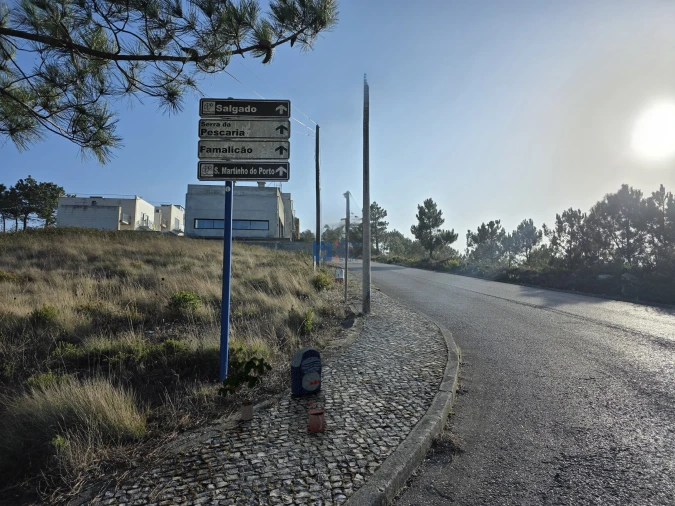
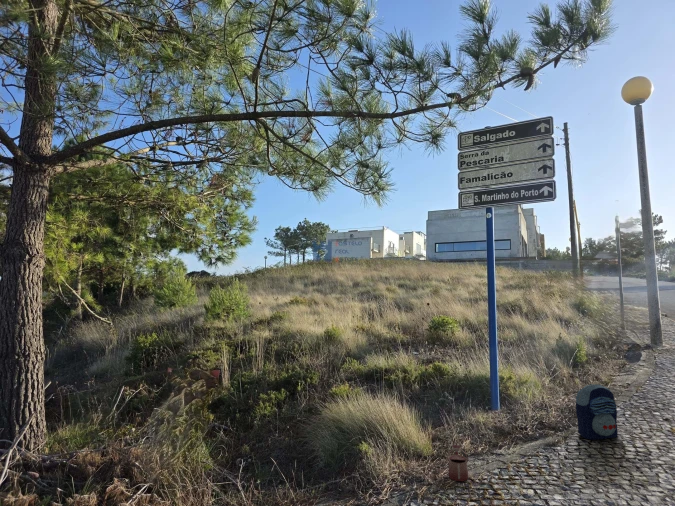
potted plant: present [218,357,272,420] -> none [499,389,556,456]
watering can: present [307,401,326,432] -> present [447,445,468,481]

